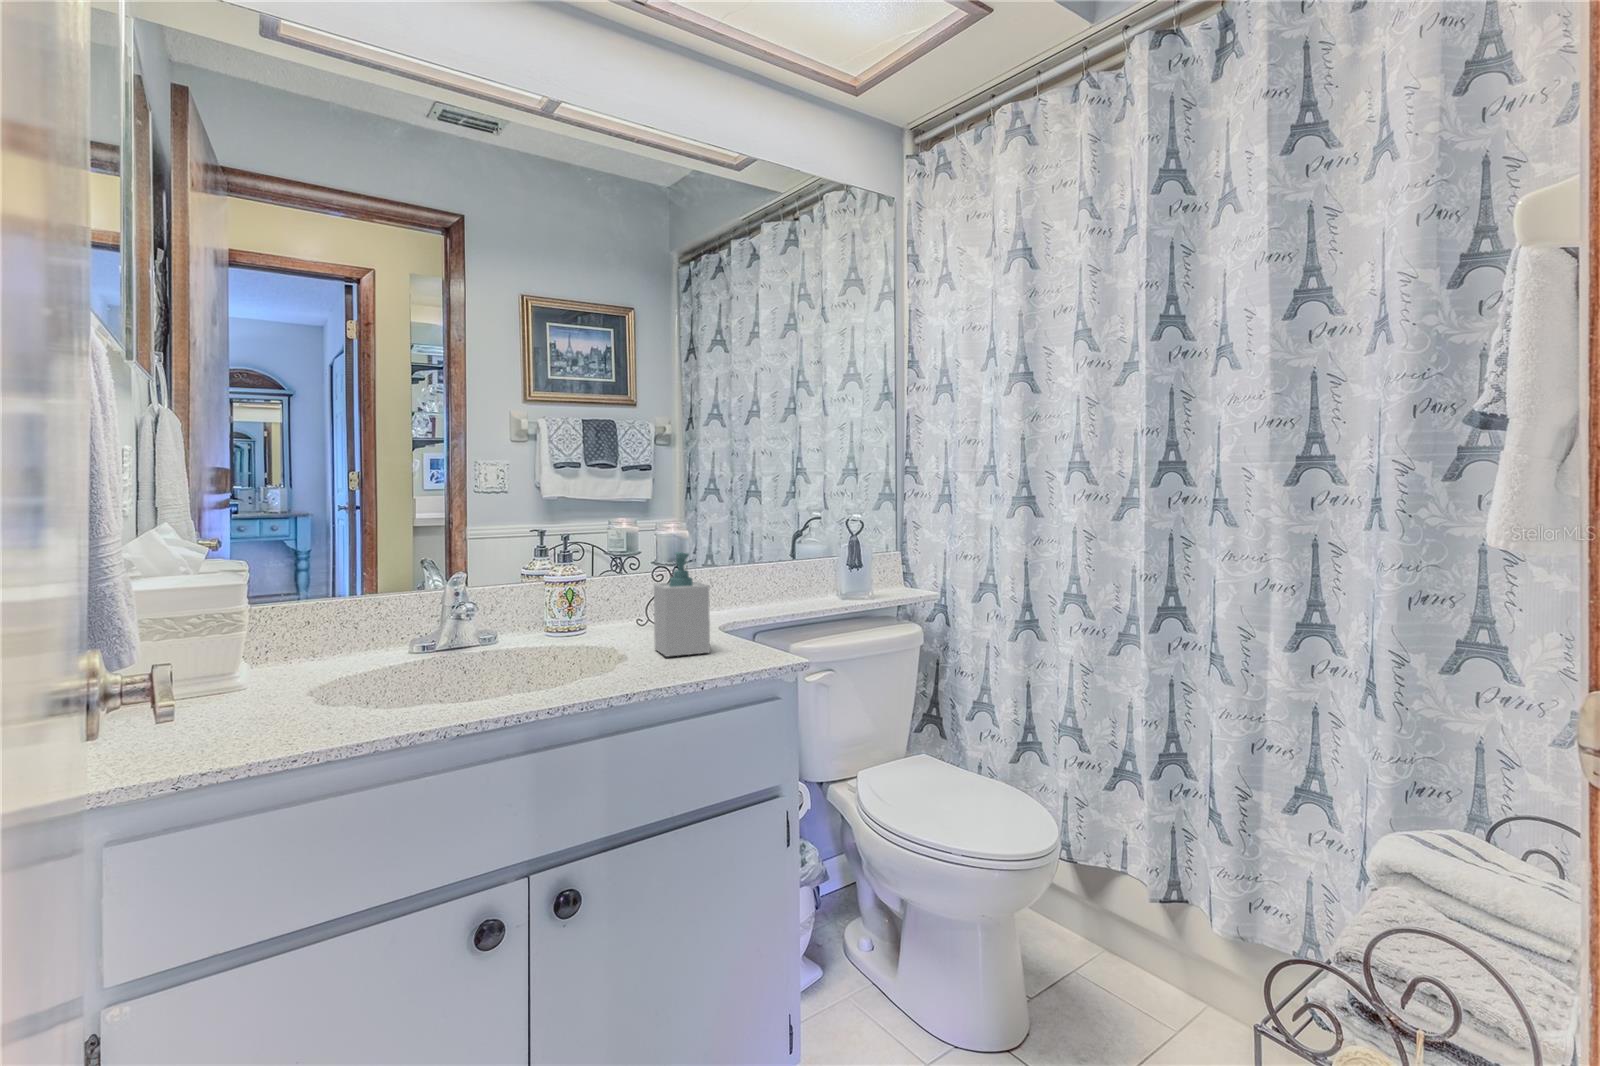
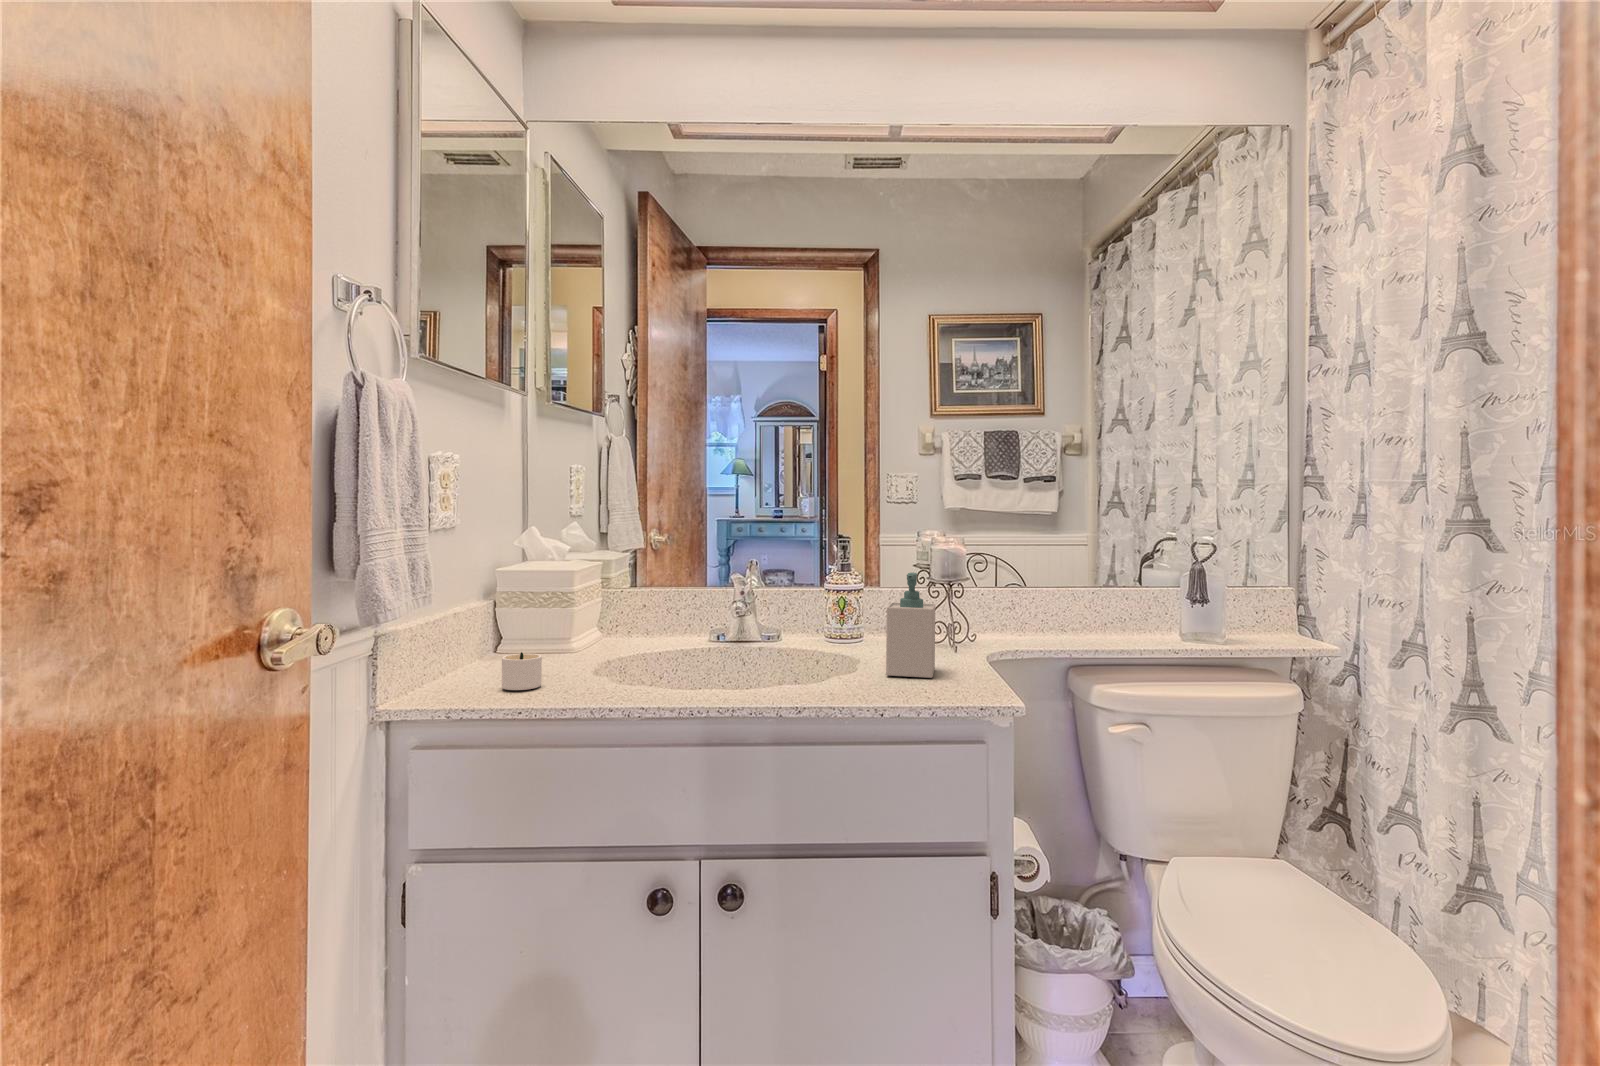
candle: none [160,696,268,755] -> present [502,652,542,690]

